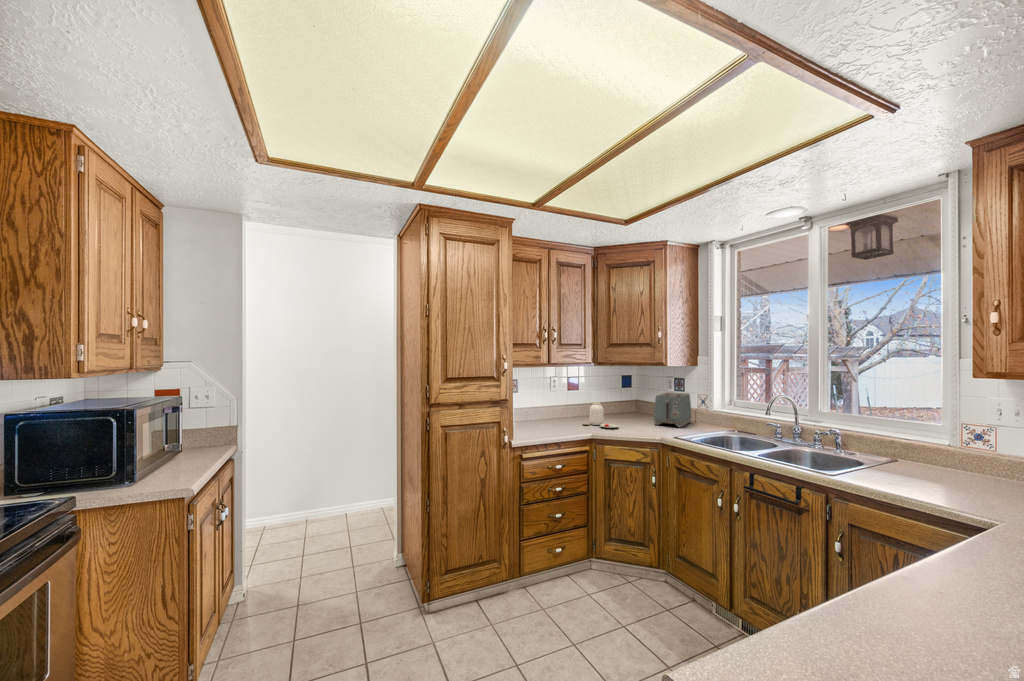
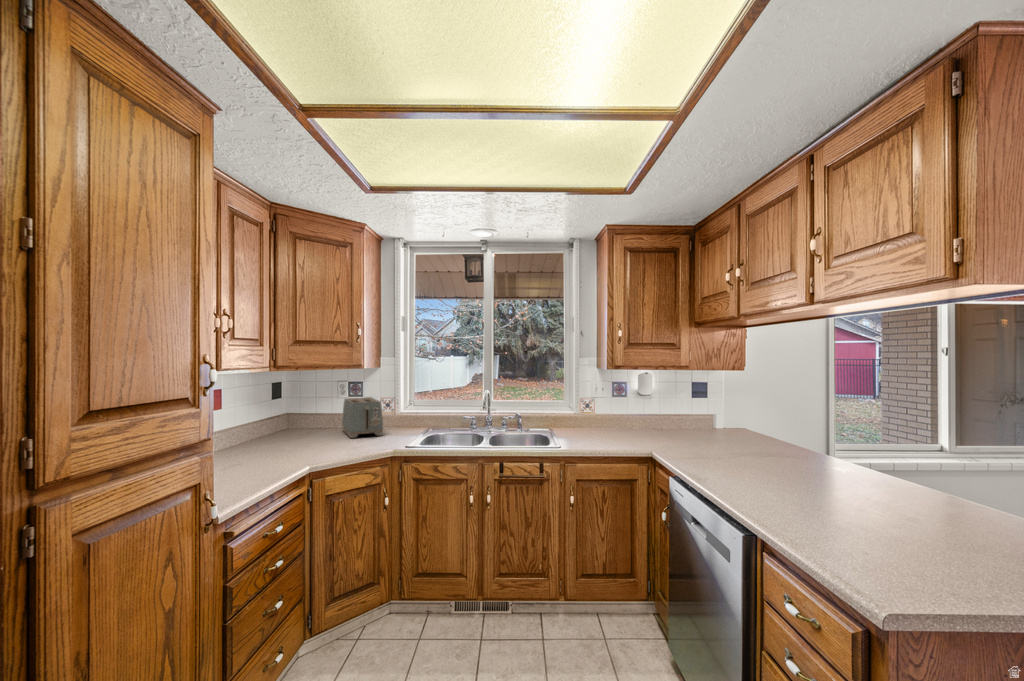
jar: present [582,402,619,428] -> none [272,422,328,458]

